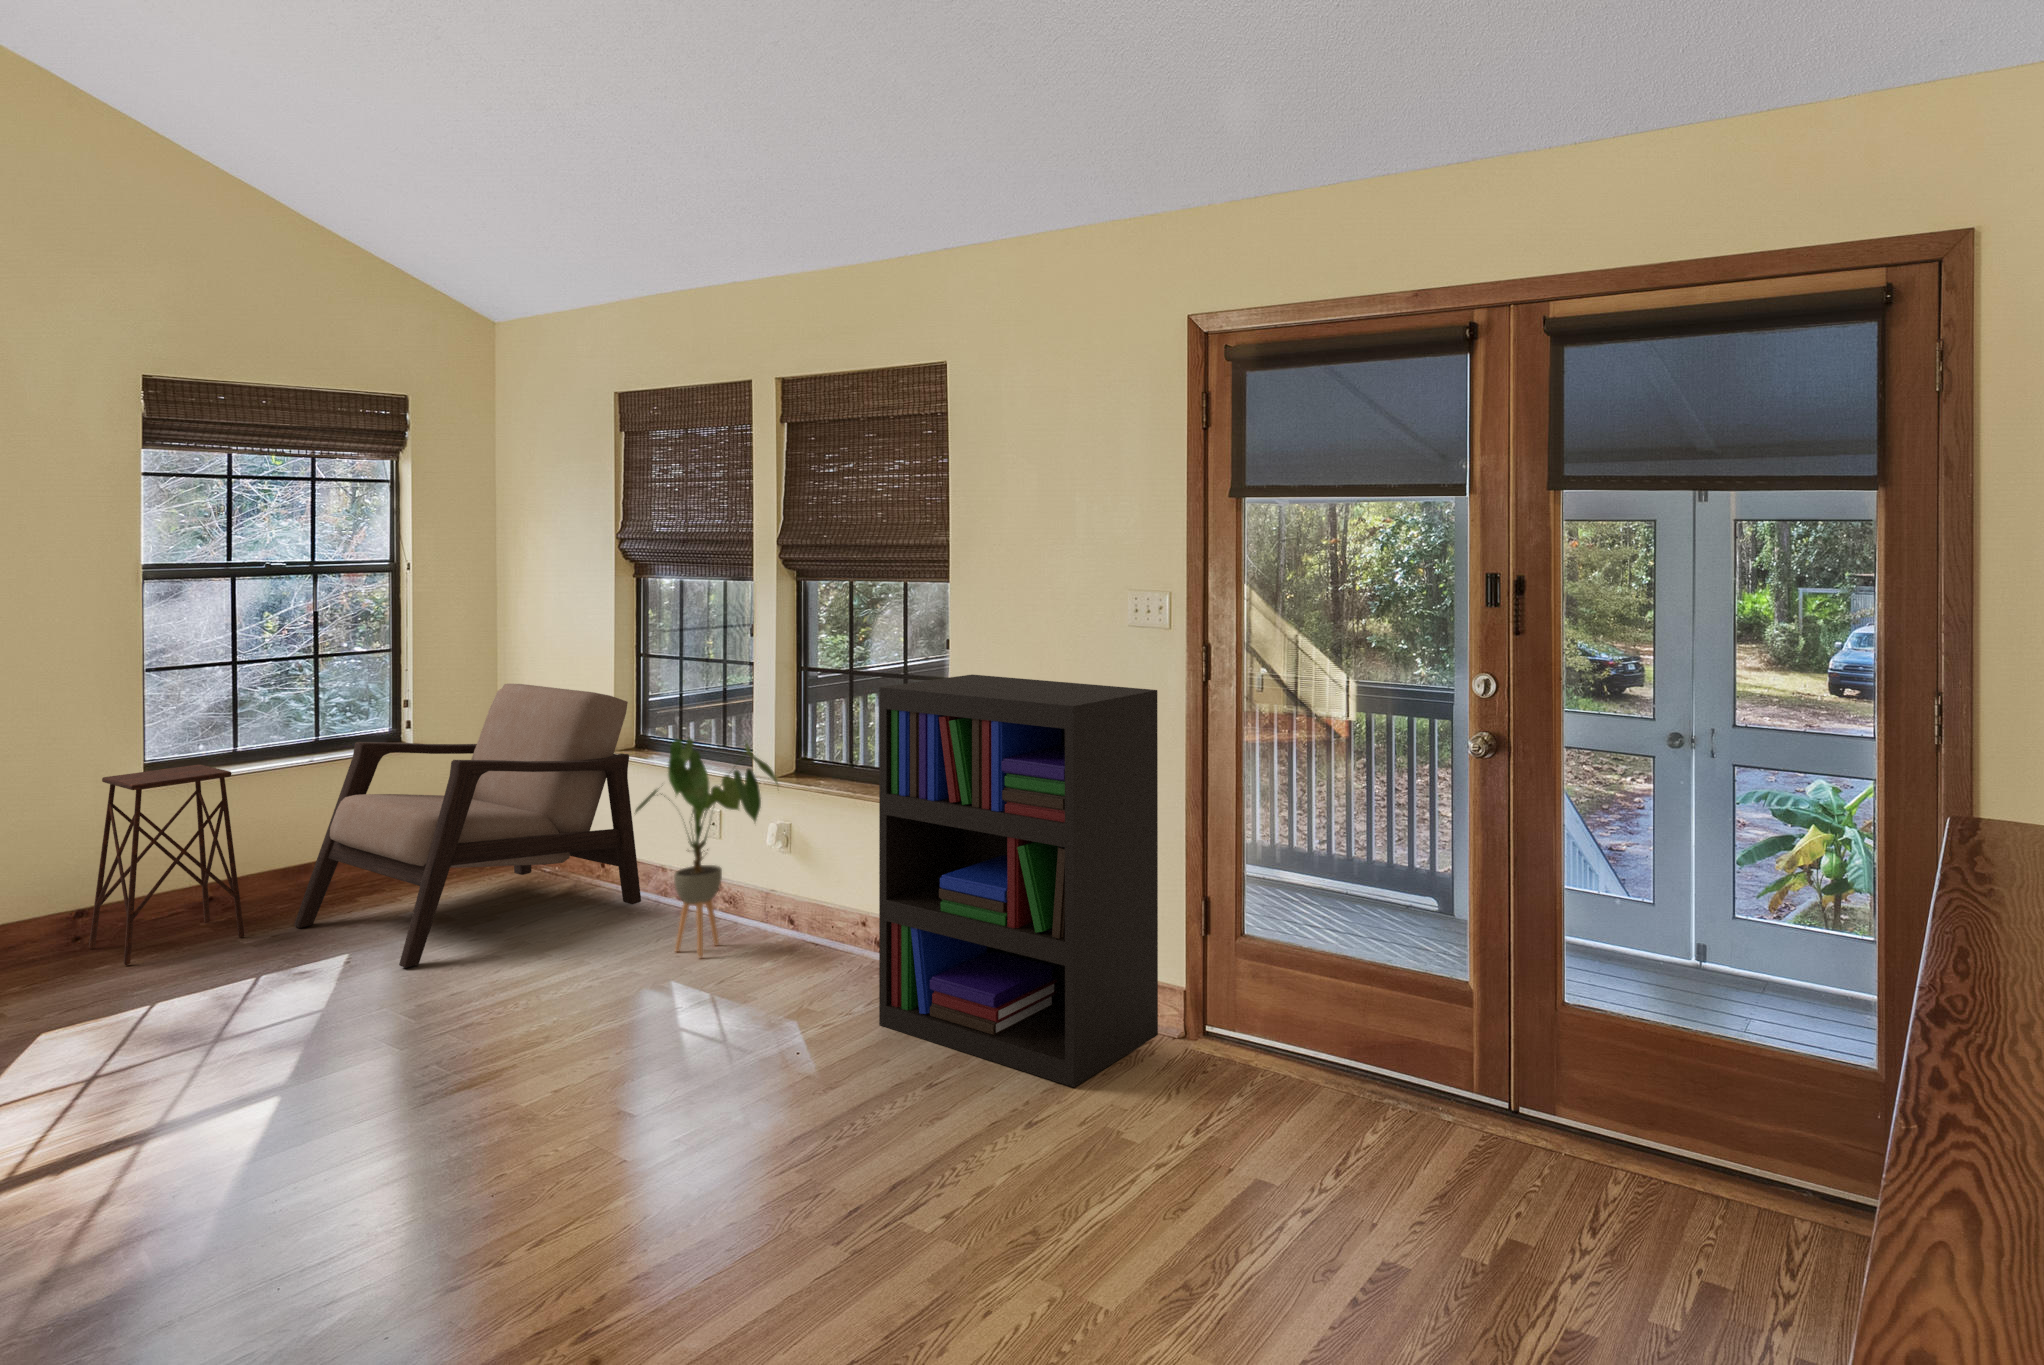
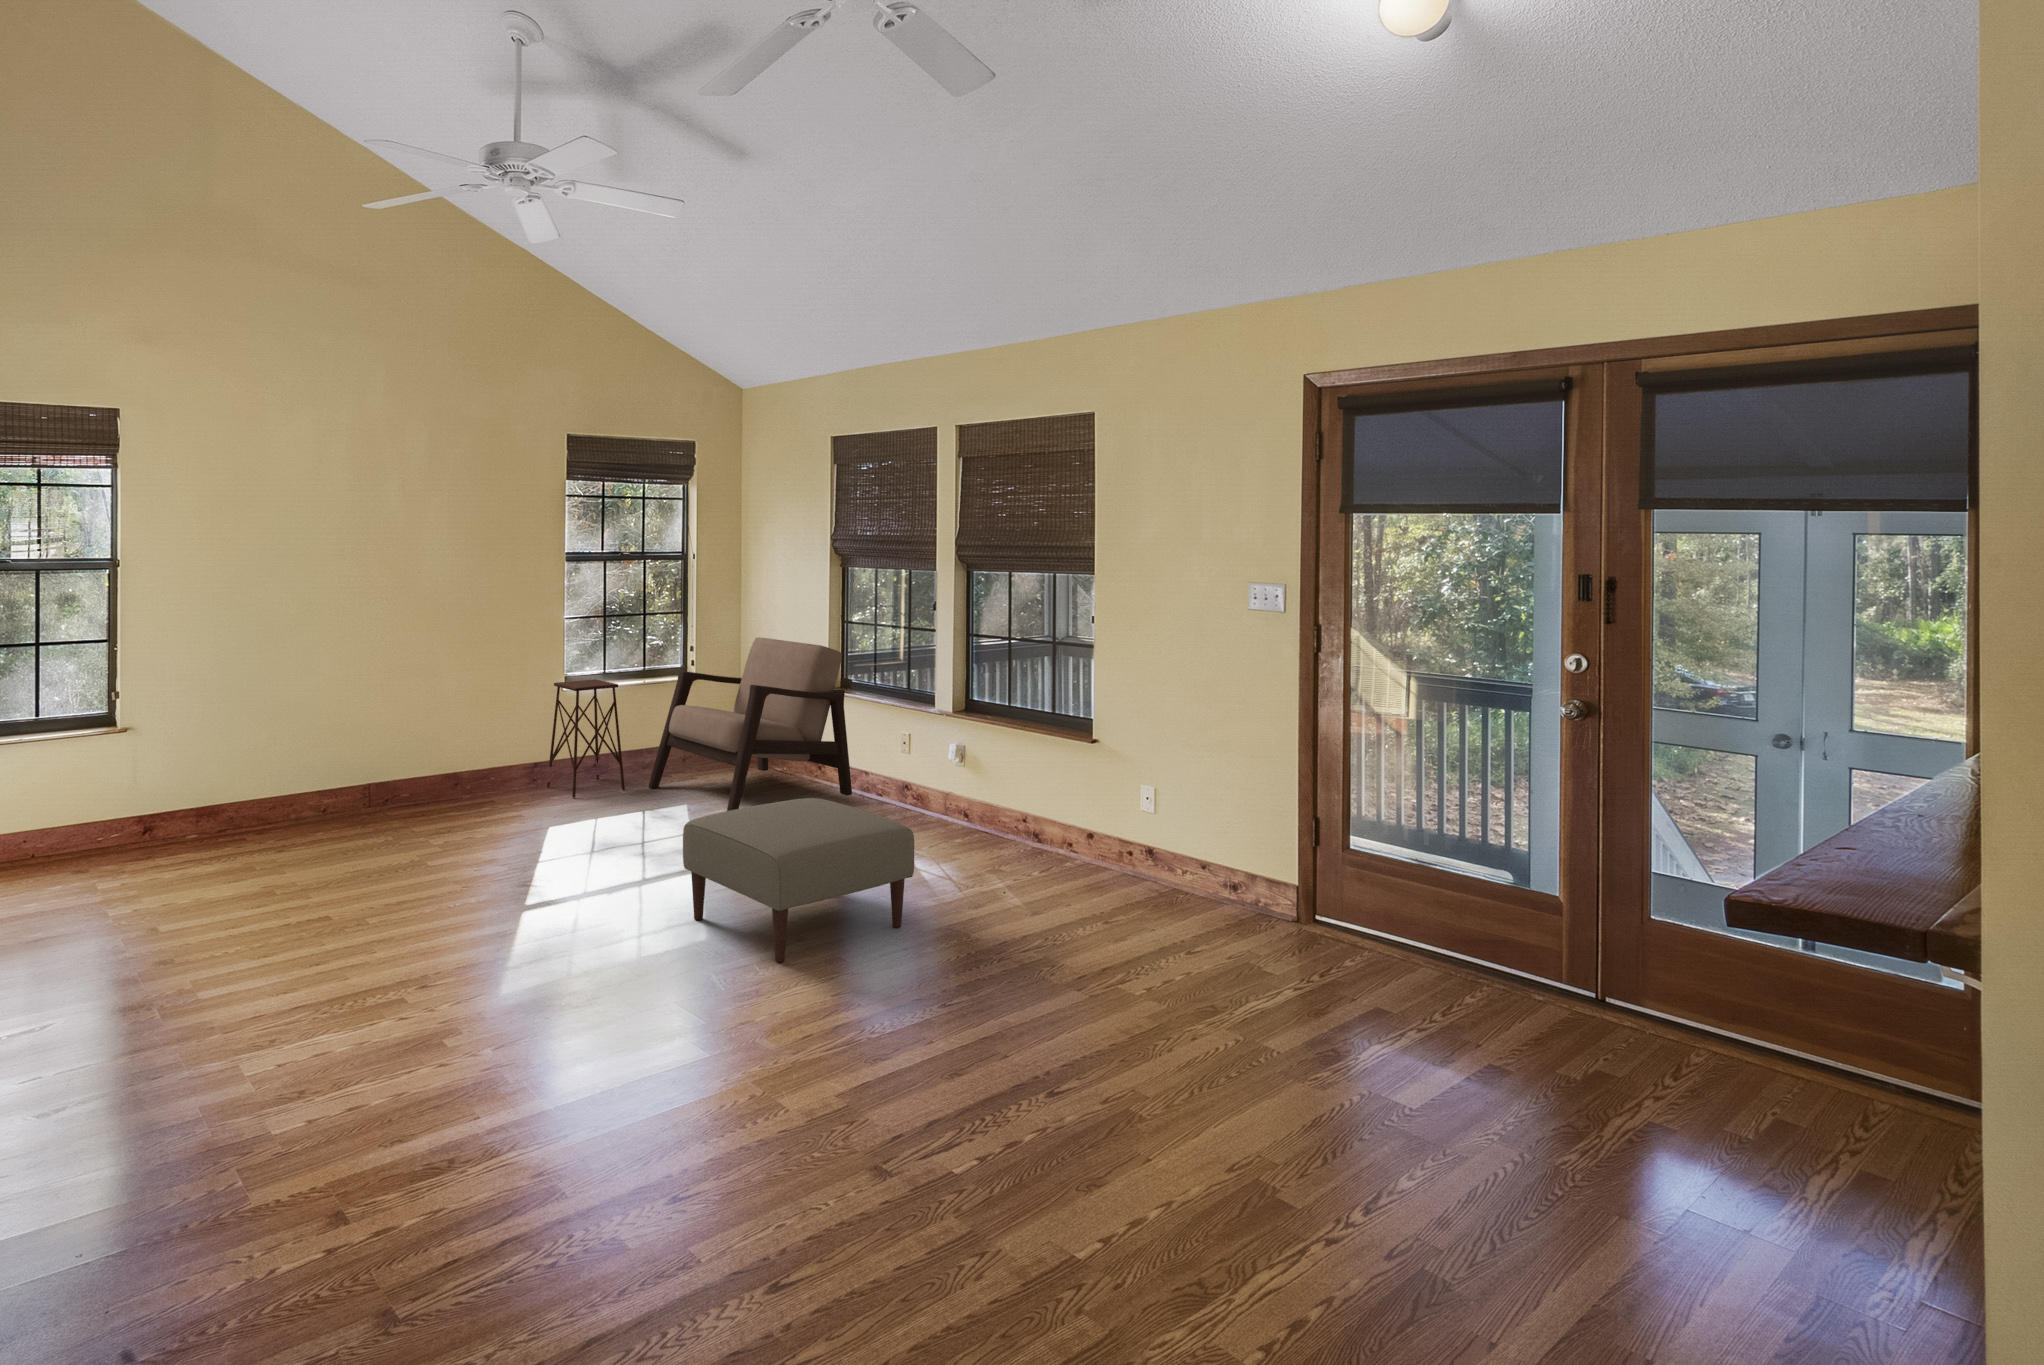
bookshelf: present [879,675,1158,1087] -> none [1058,642,1276,938]
house plant: present [635,738,778,958] -> none [867,679,960,832]
ottoman: none [146,952,602,1291] -> present [683,798,914,962]

